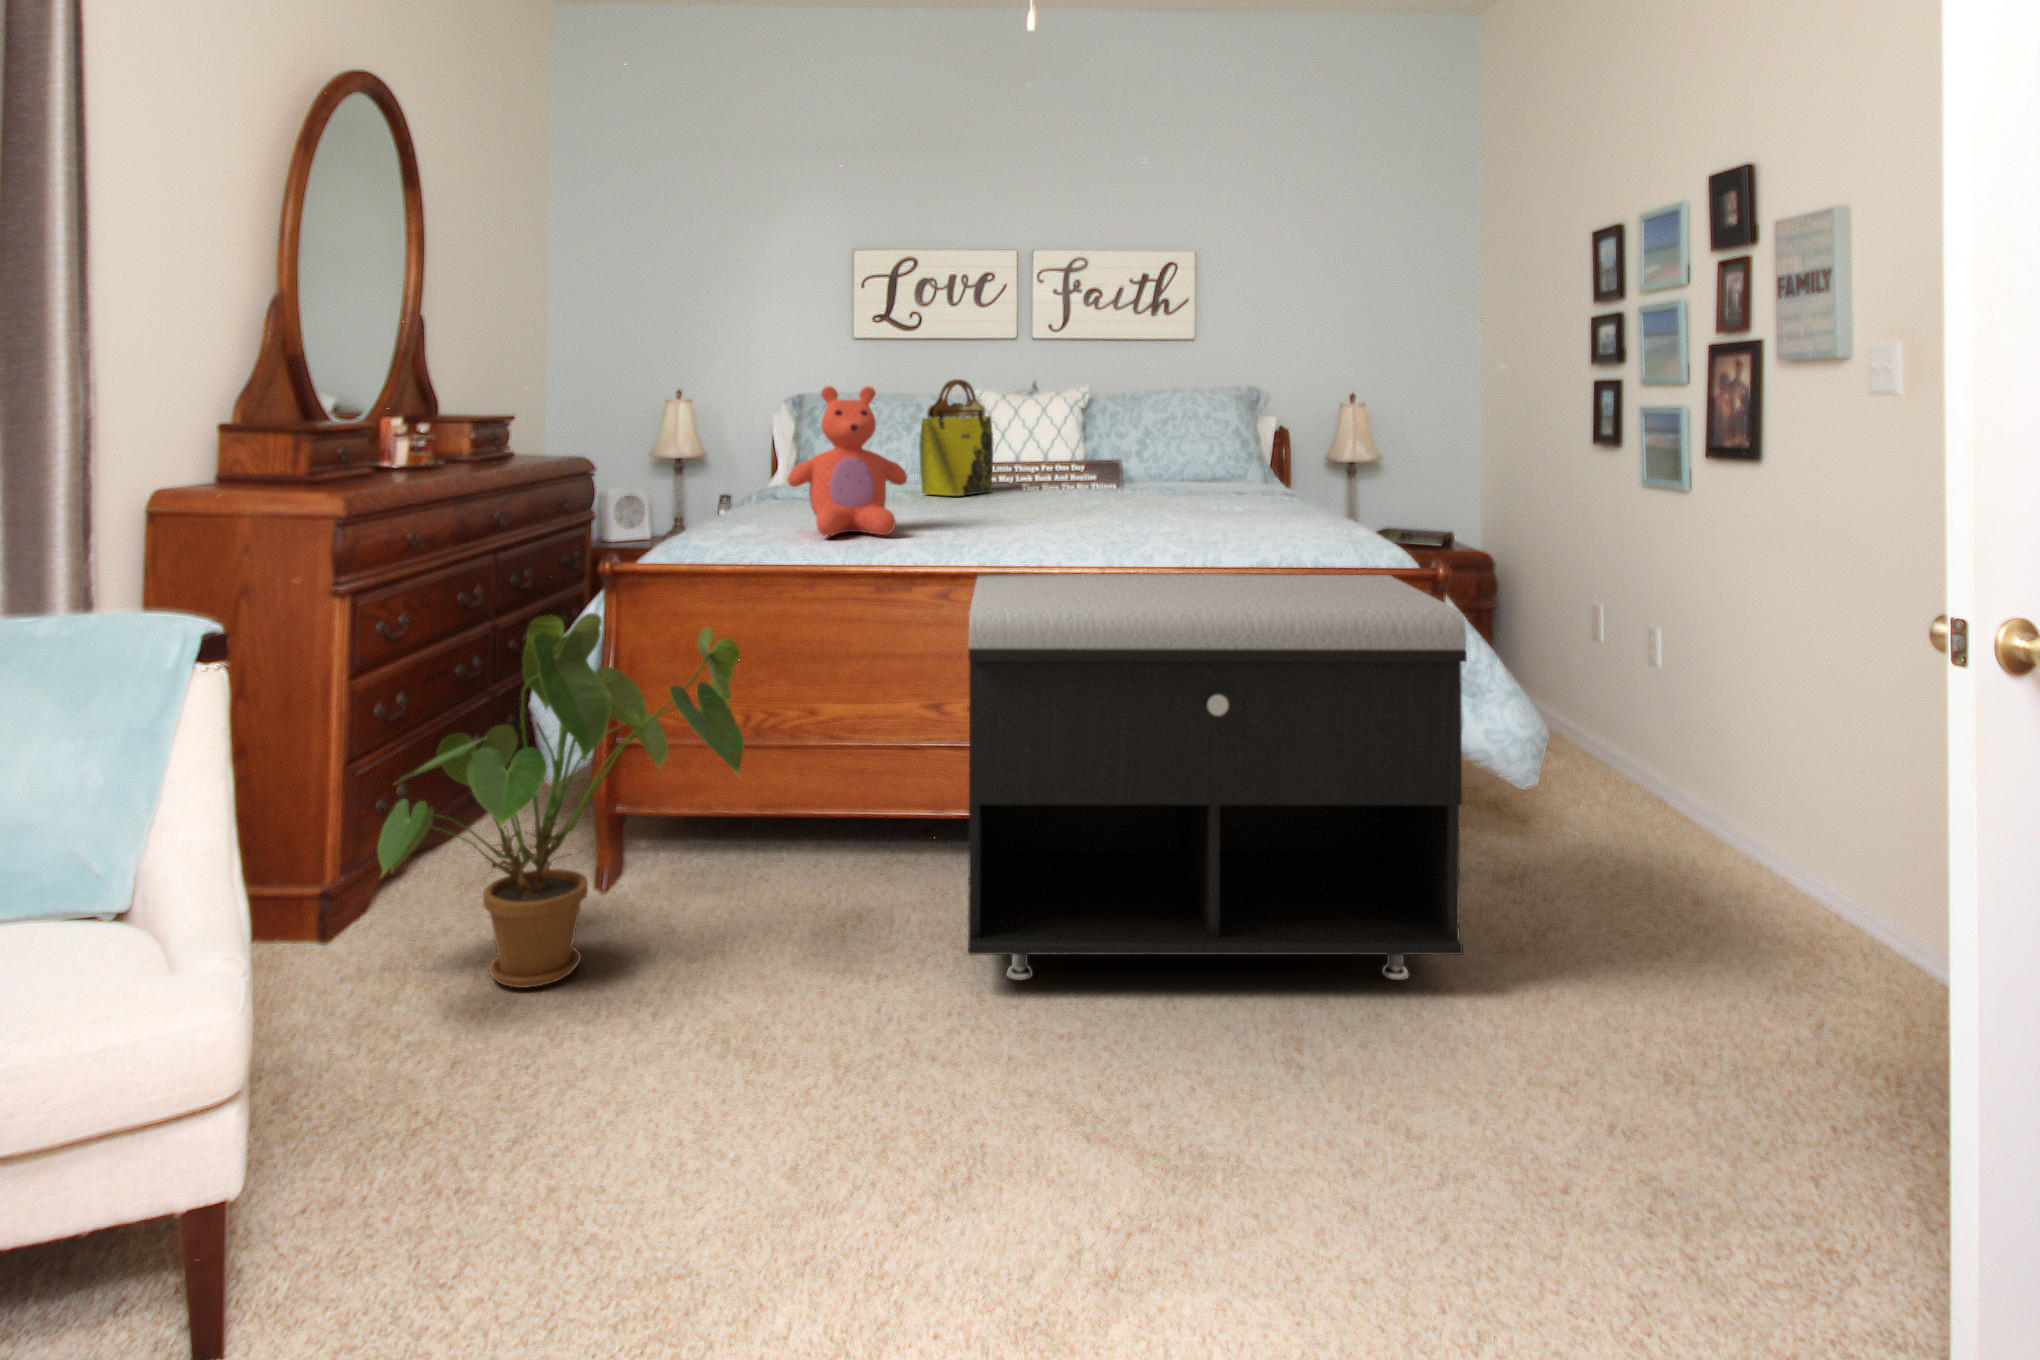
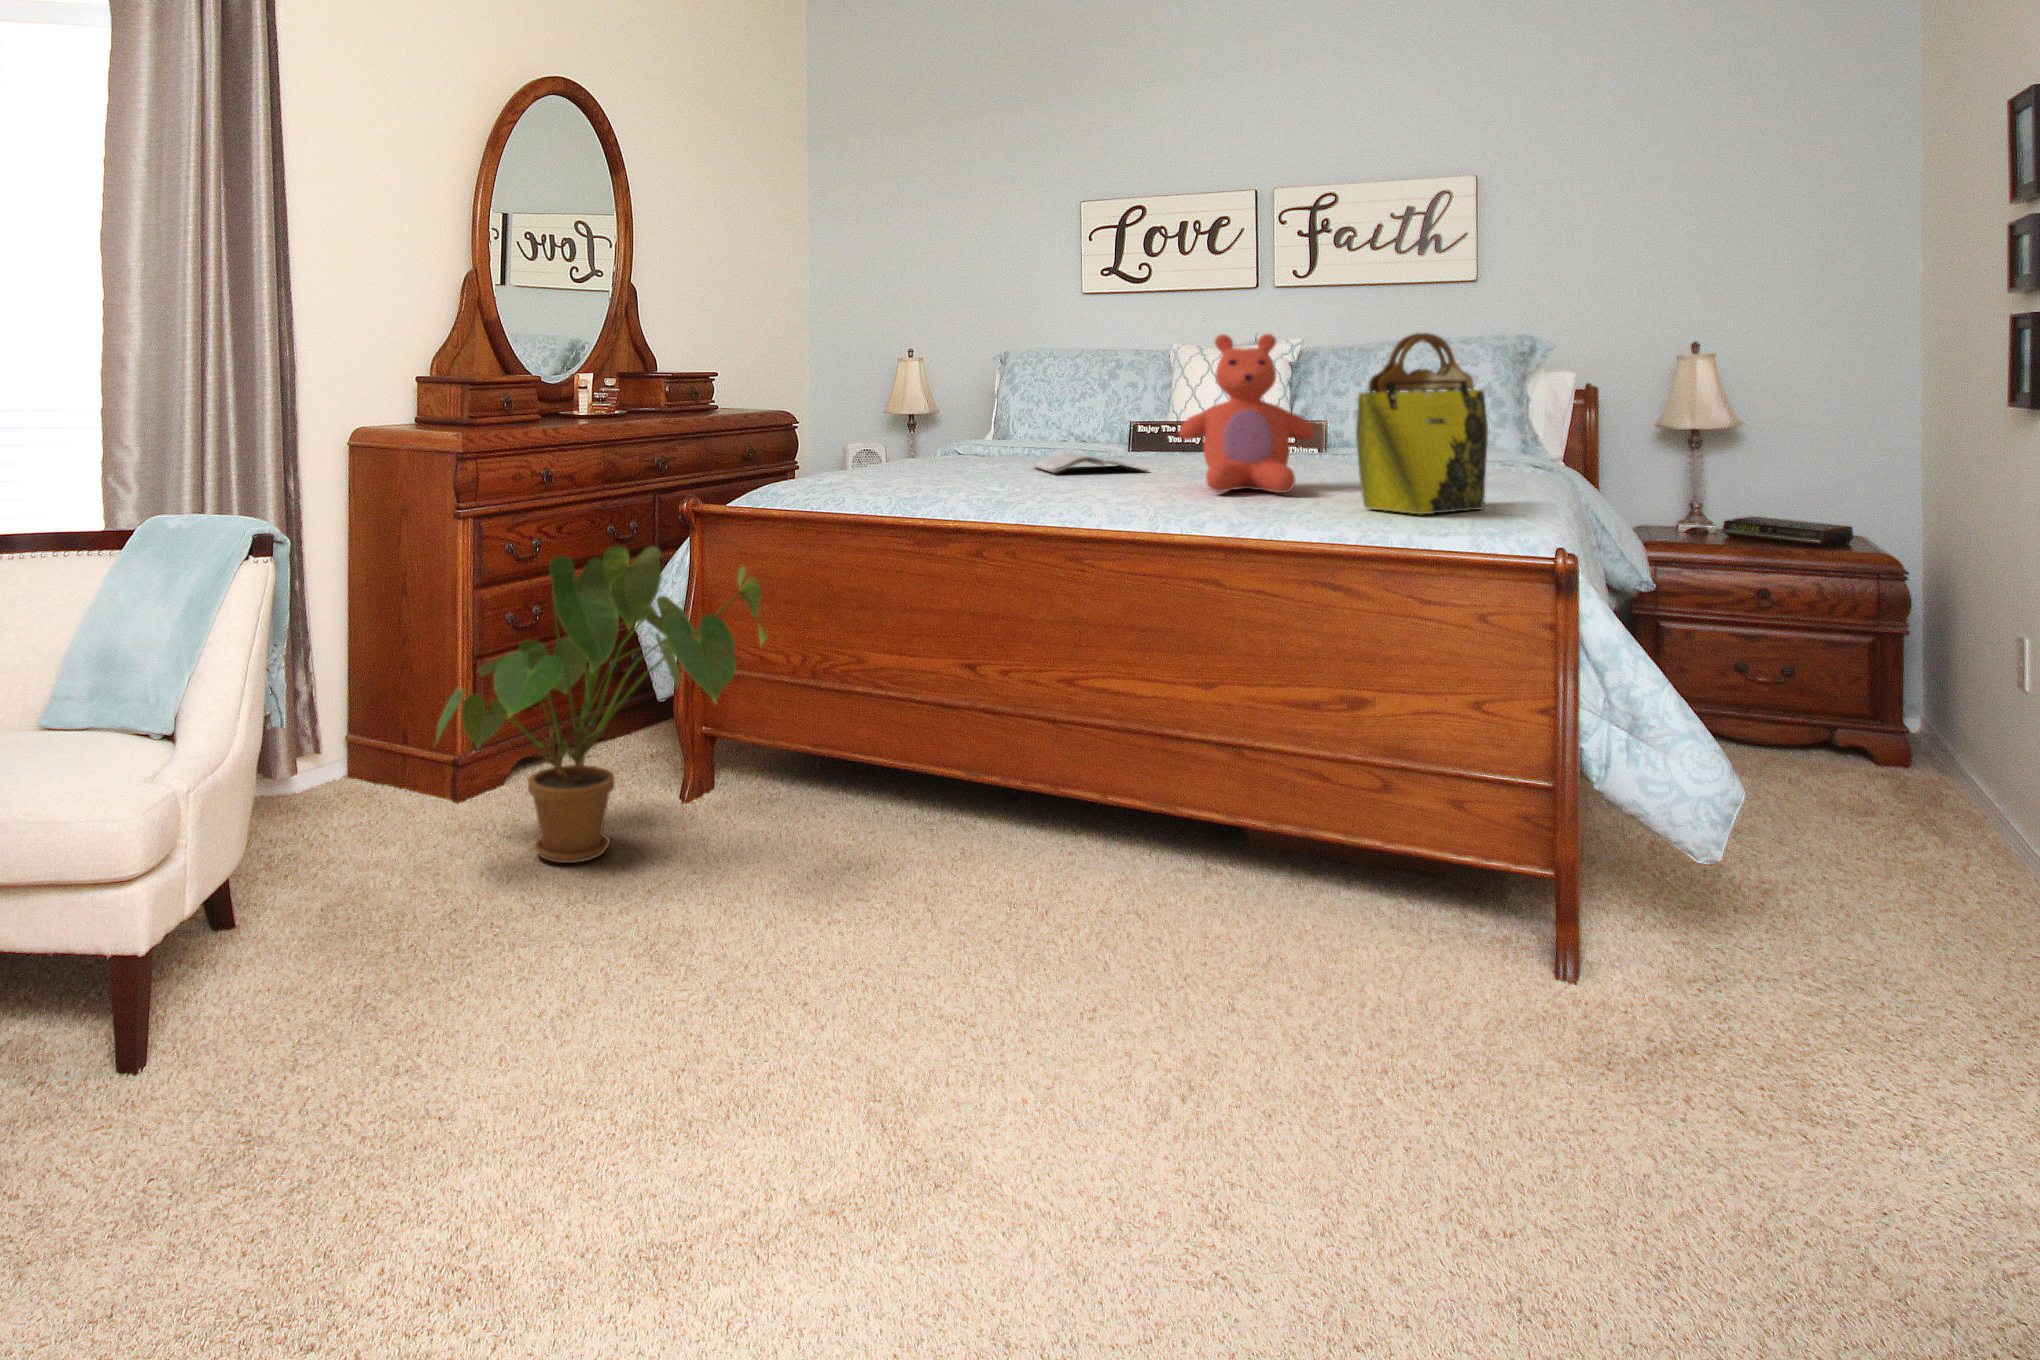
tote bag: present [919,379,993,496] -> present [1356,333,1488,514]
teddy bear: present [787,386,907,536] -> present [1179,334,1314,493]
magazine: none [914,494,1026,514] -> present [1033,453,1145,473]
storage bench: present [968,574,1467,980] -> none [888,531,1480,1044]

